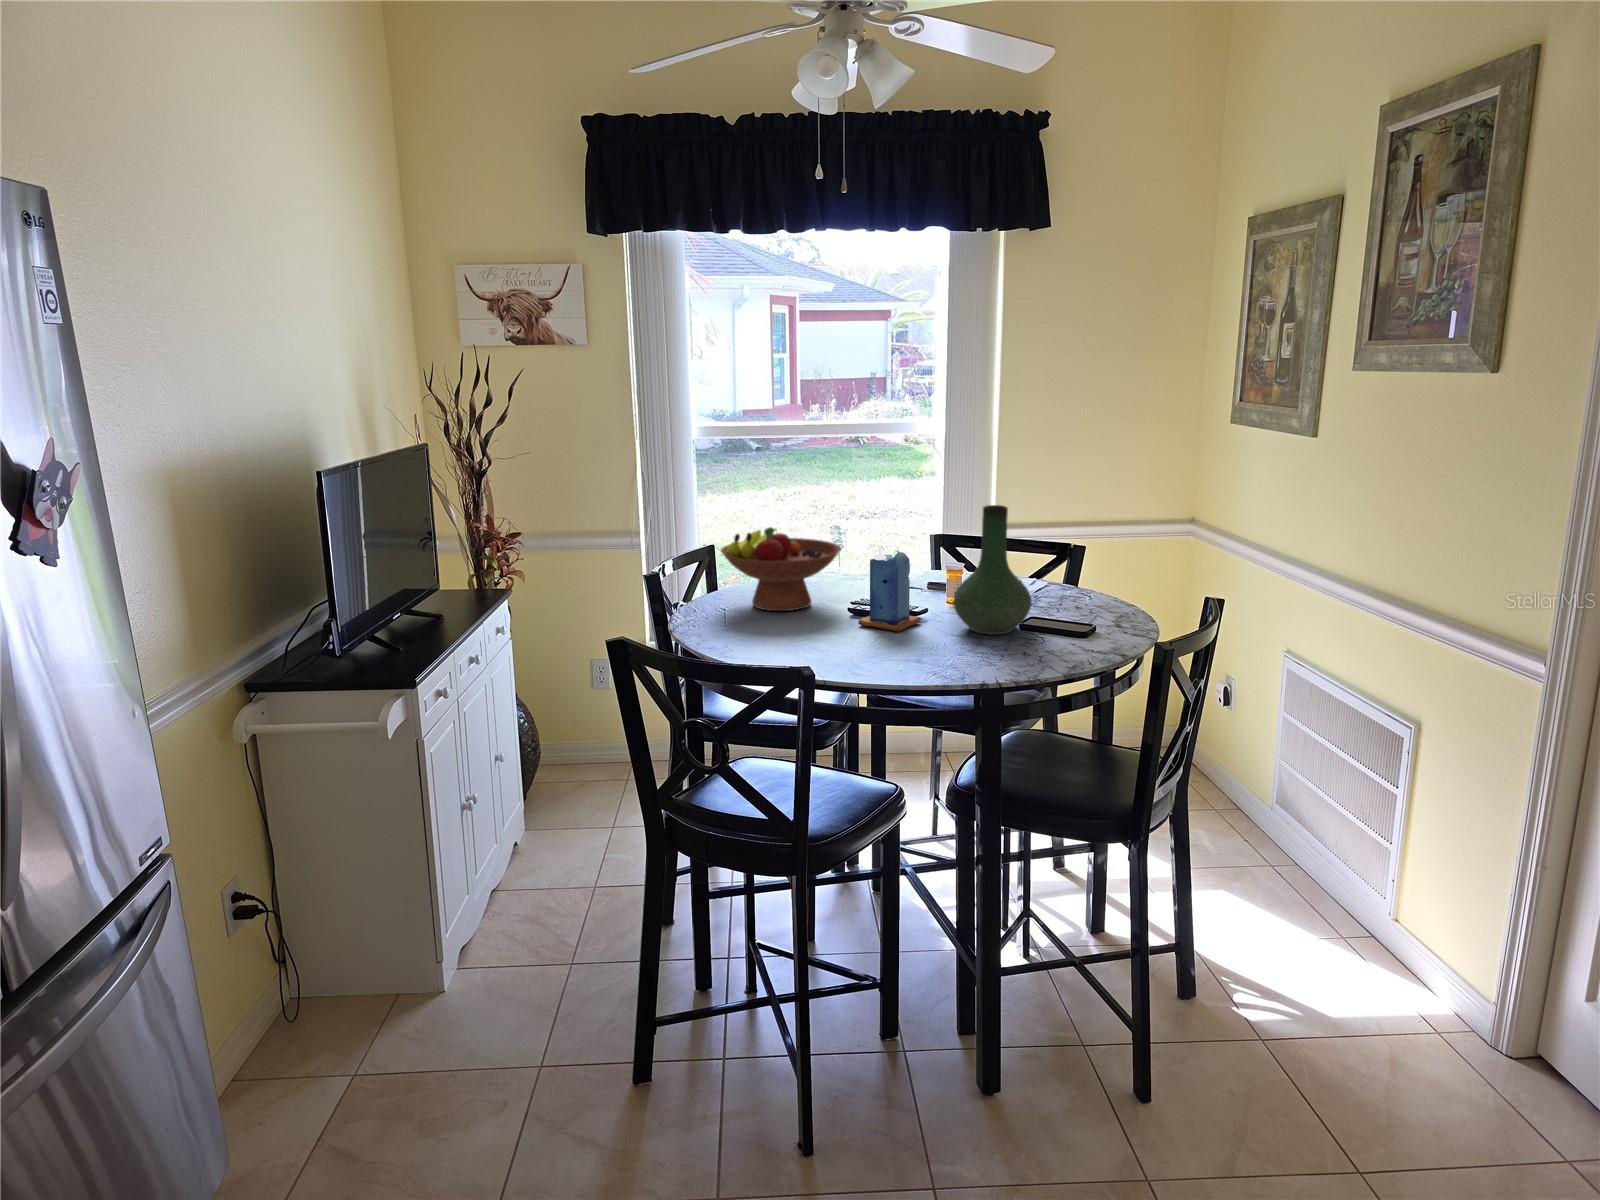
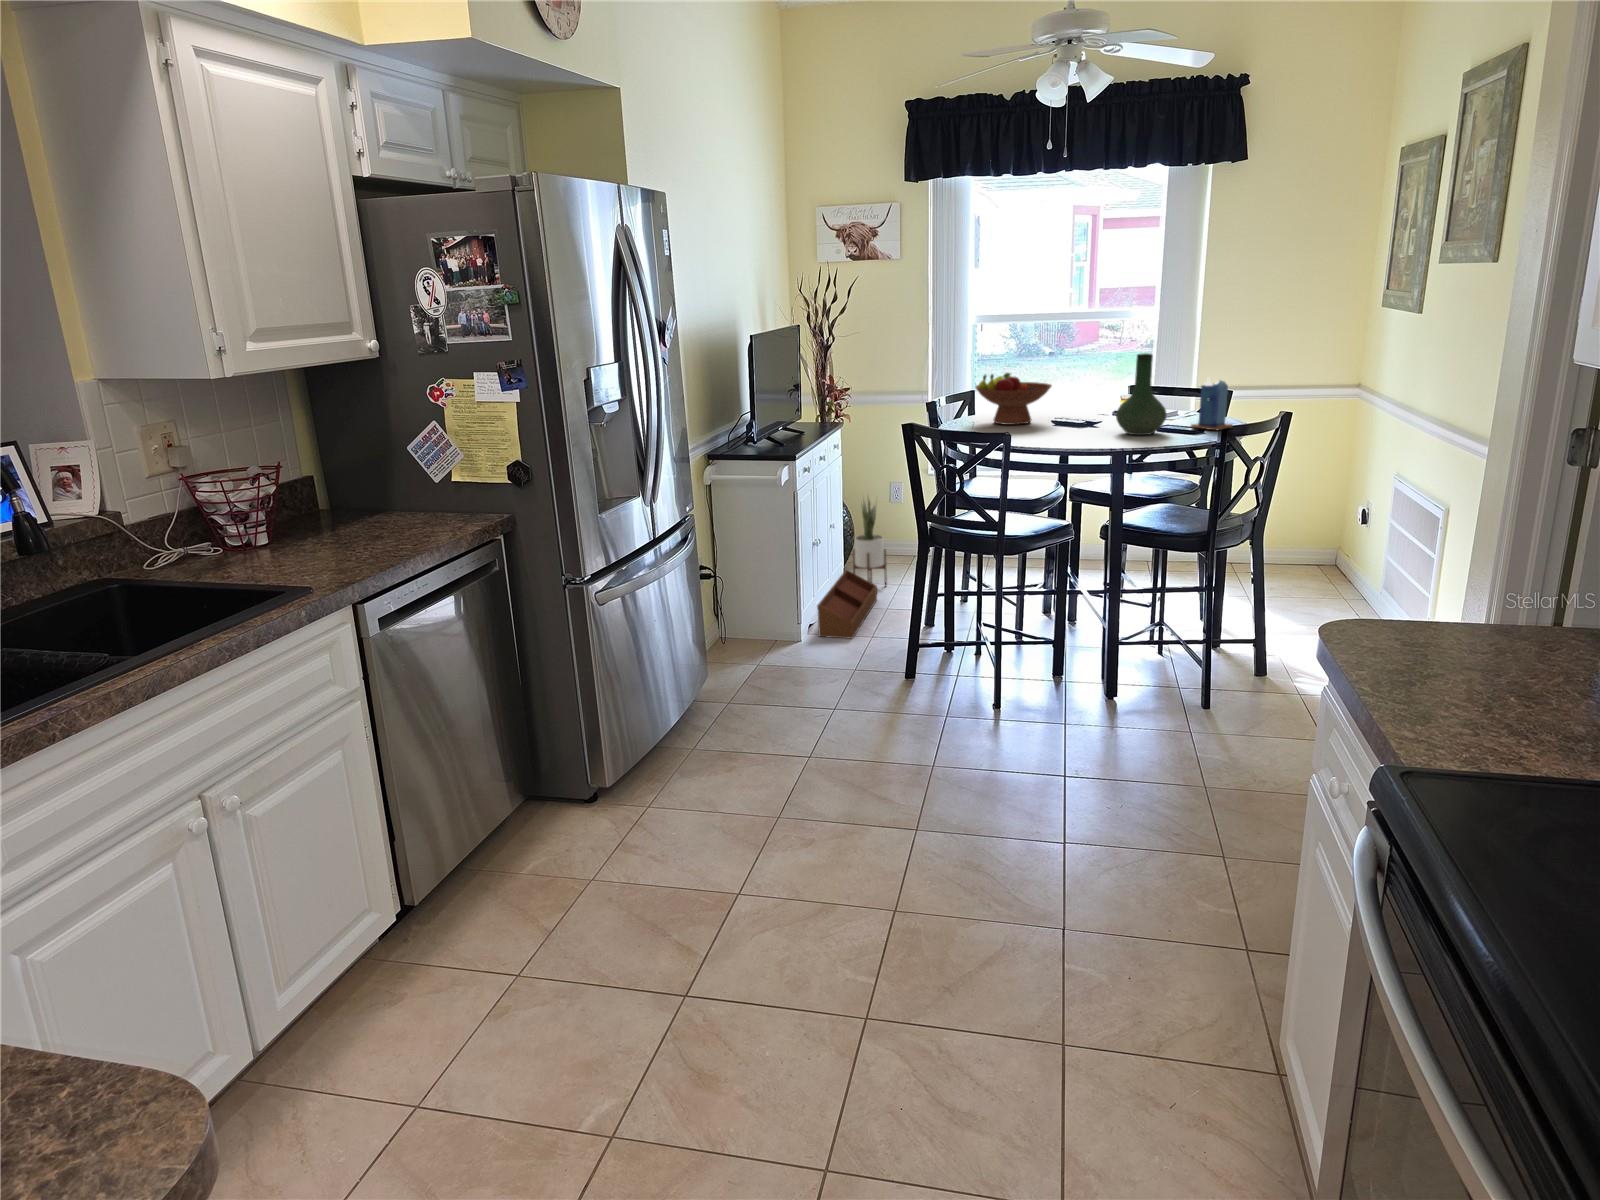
candle: present [858,546,920,632] -> present [1191,377,1232,430]
potted plant: none [535,694,592,848] -> present [853,496,887,586]
storage bin: none [474,825,578,976] -> present [817,570,877,639]

